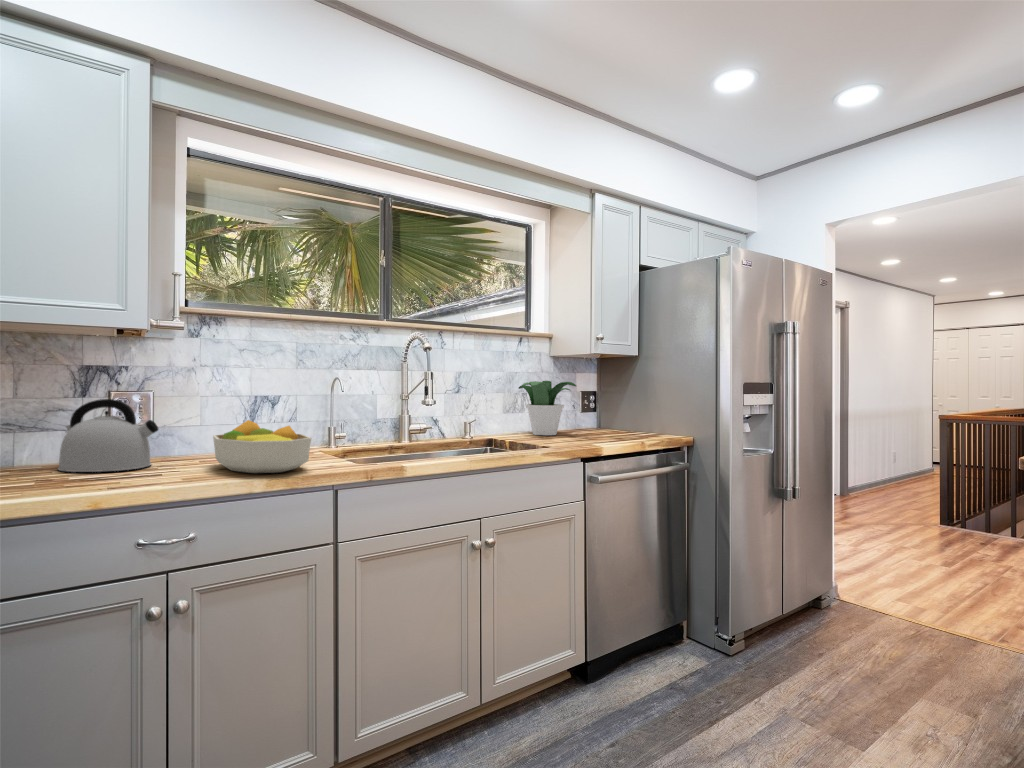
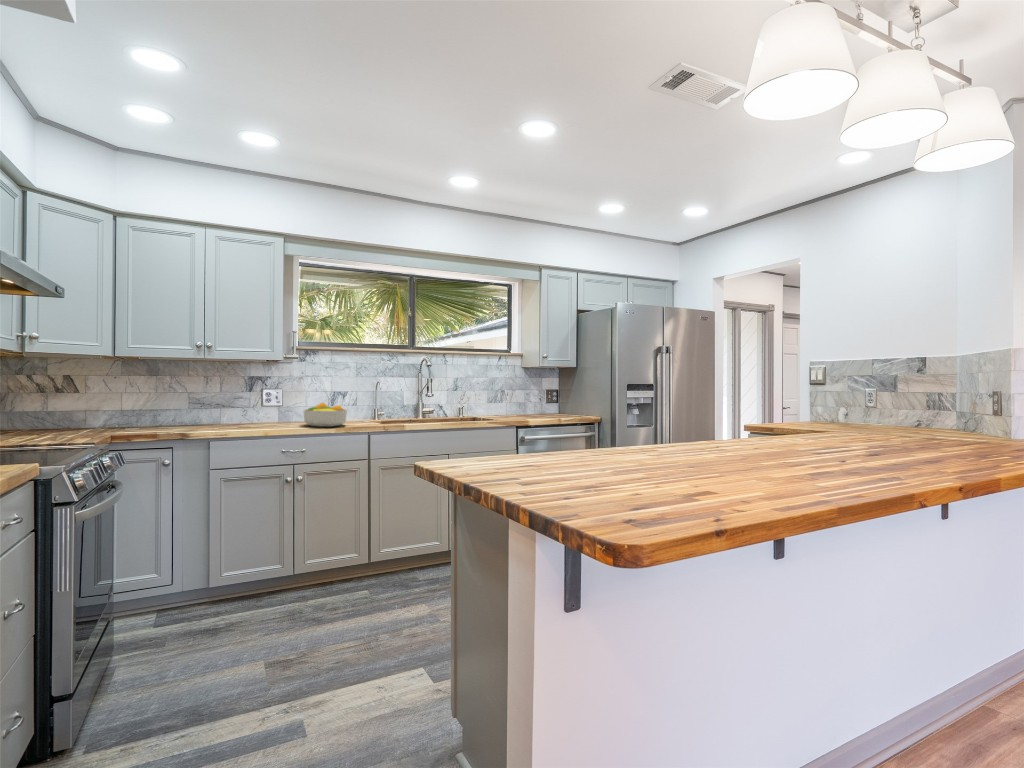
potted plant: present [519,381,576,435] -> none [494,383,527,416]
kettle: present [58,399,158,472] -> none [237,392,281,425]

